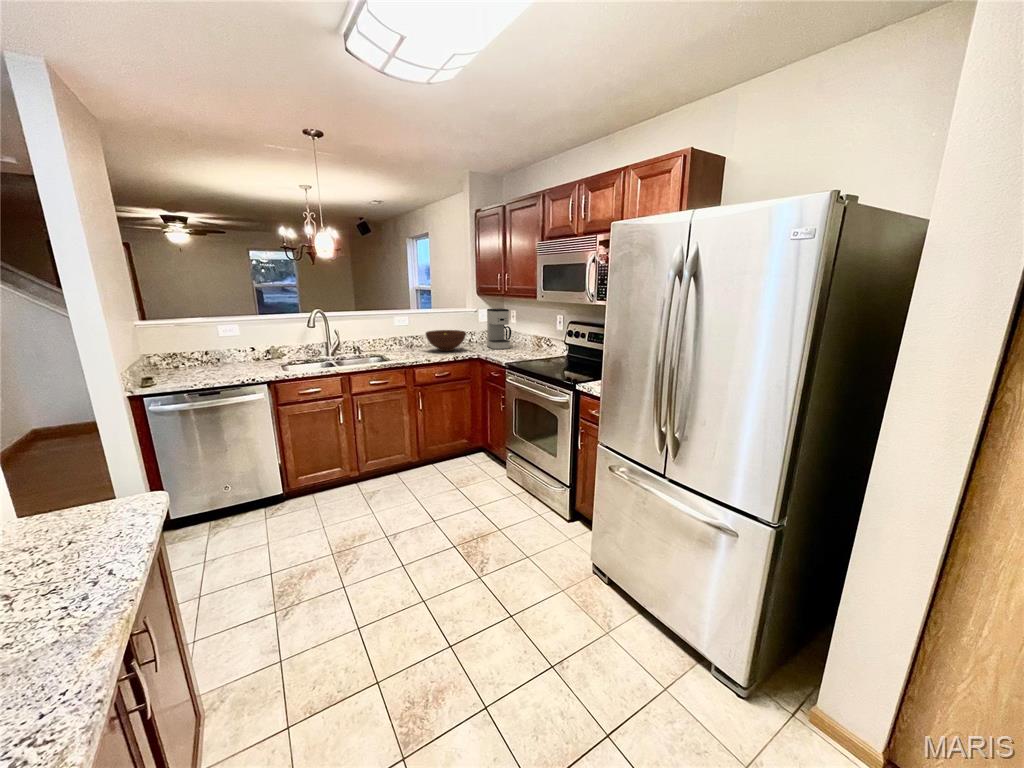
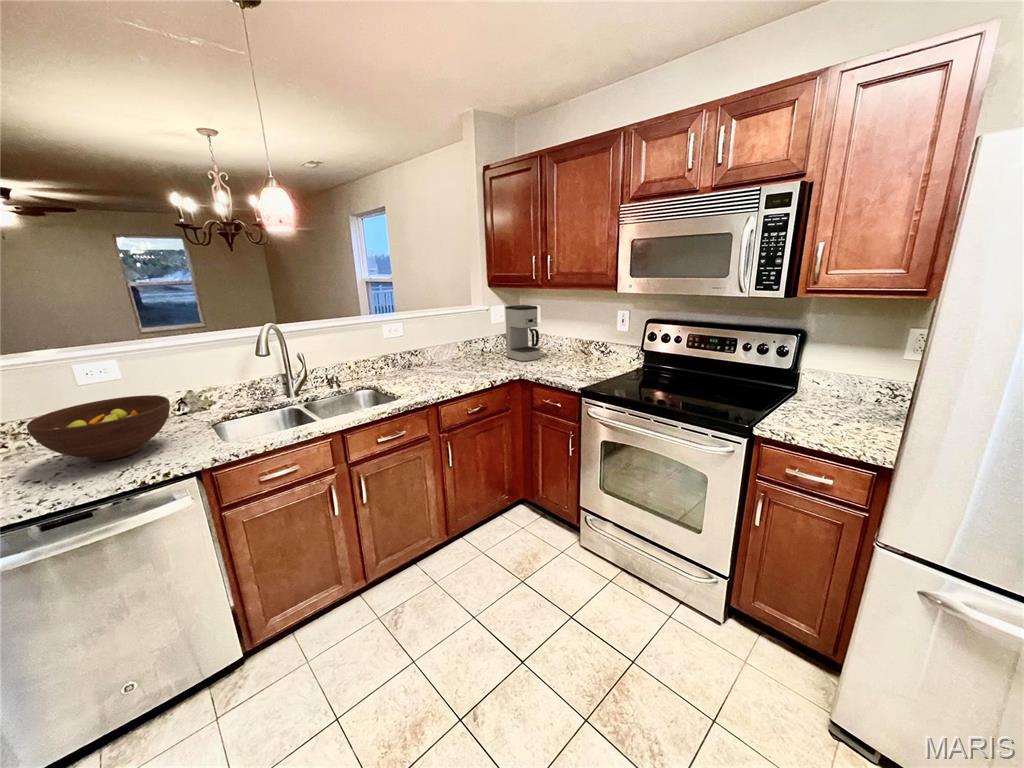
fruit bowl: present [426,330,466,351] -> present [27,395,170,461]

